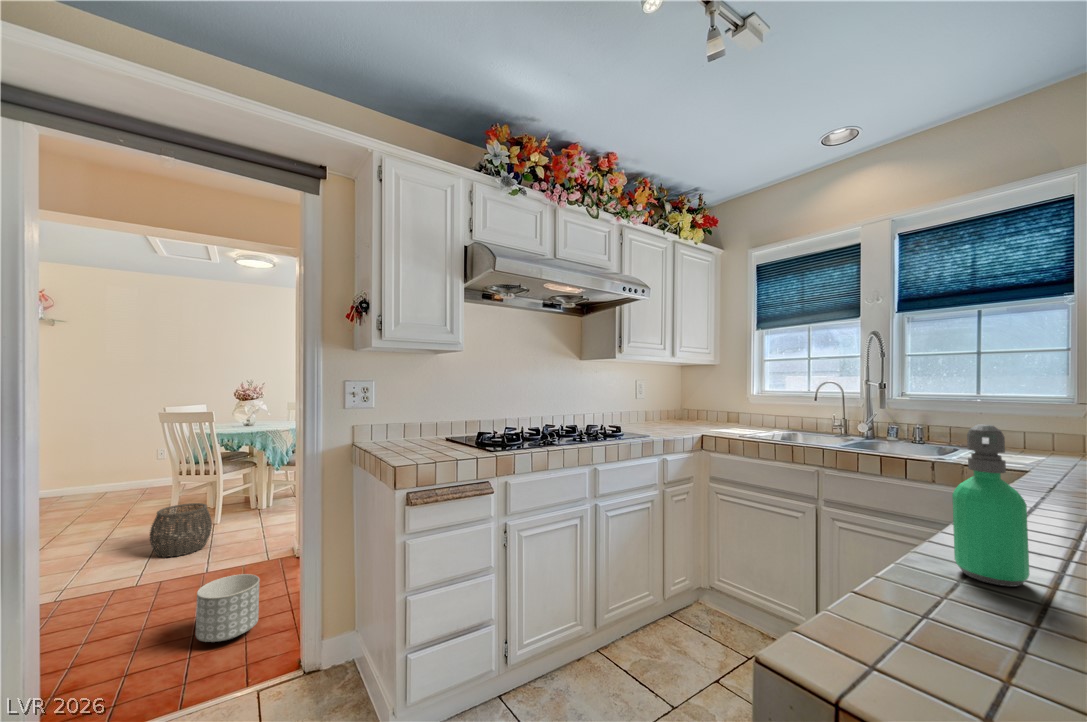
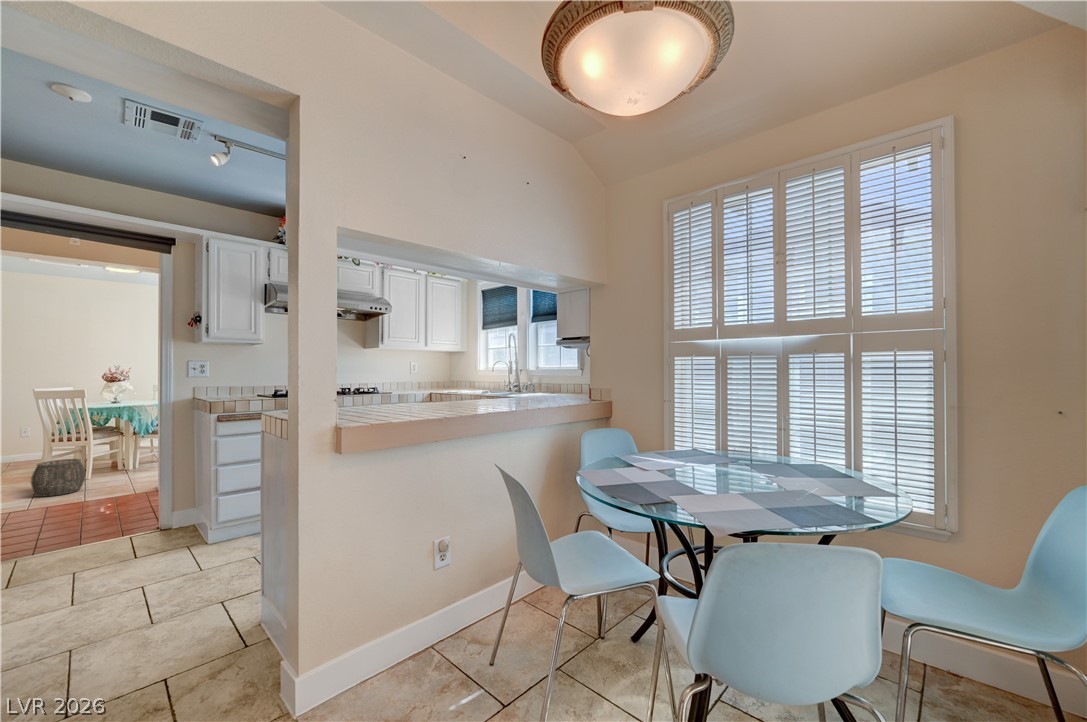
soap dispenser: present [952,425,1029,586] -> none [359,366,377,407]
planter: present [196,574,259,642] -> none [84,487,131,525]

